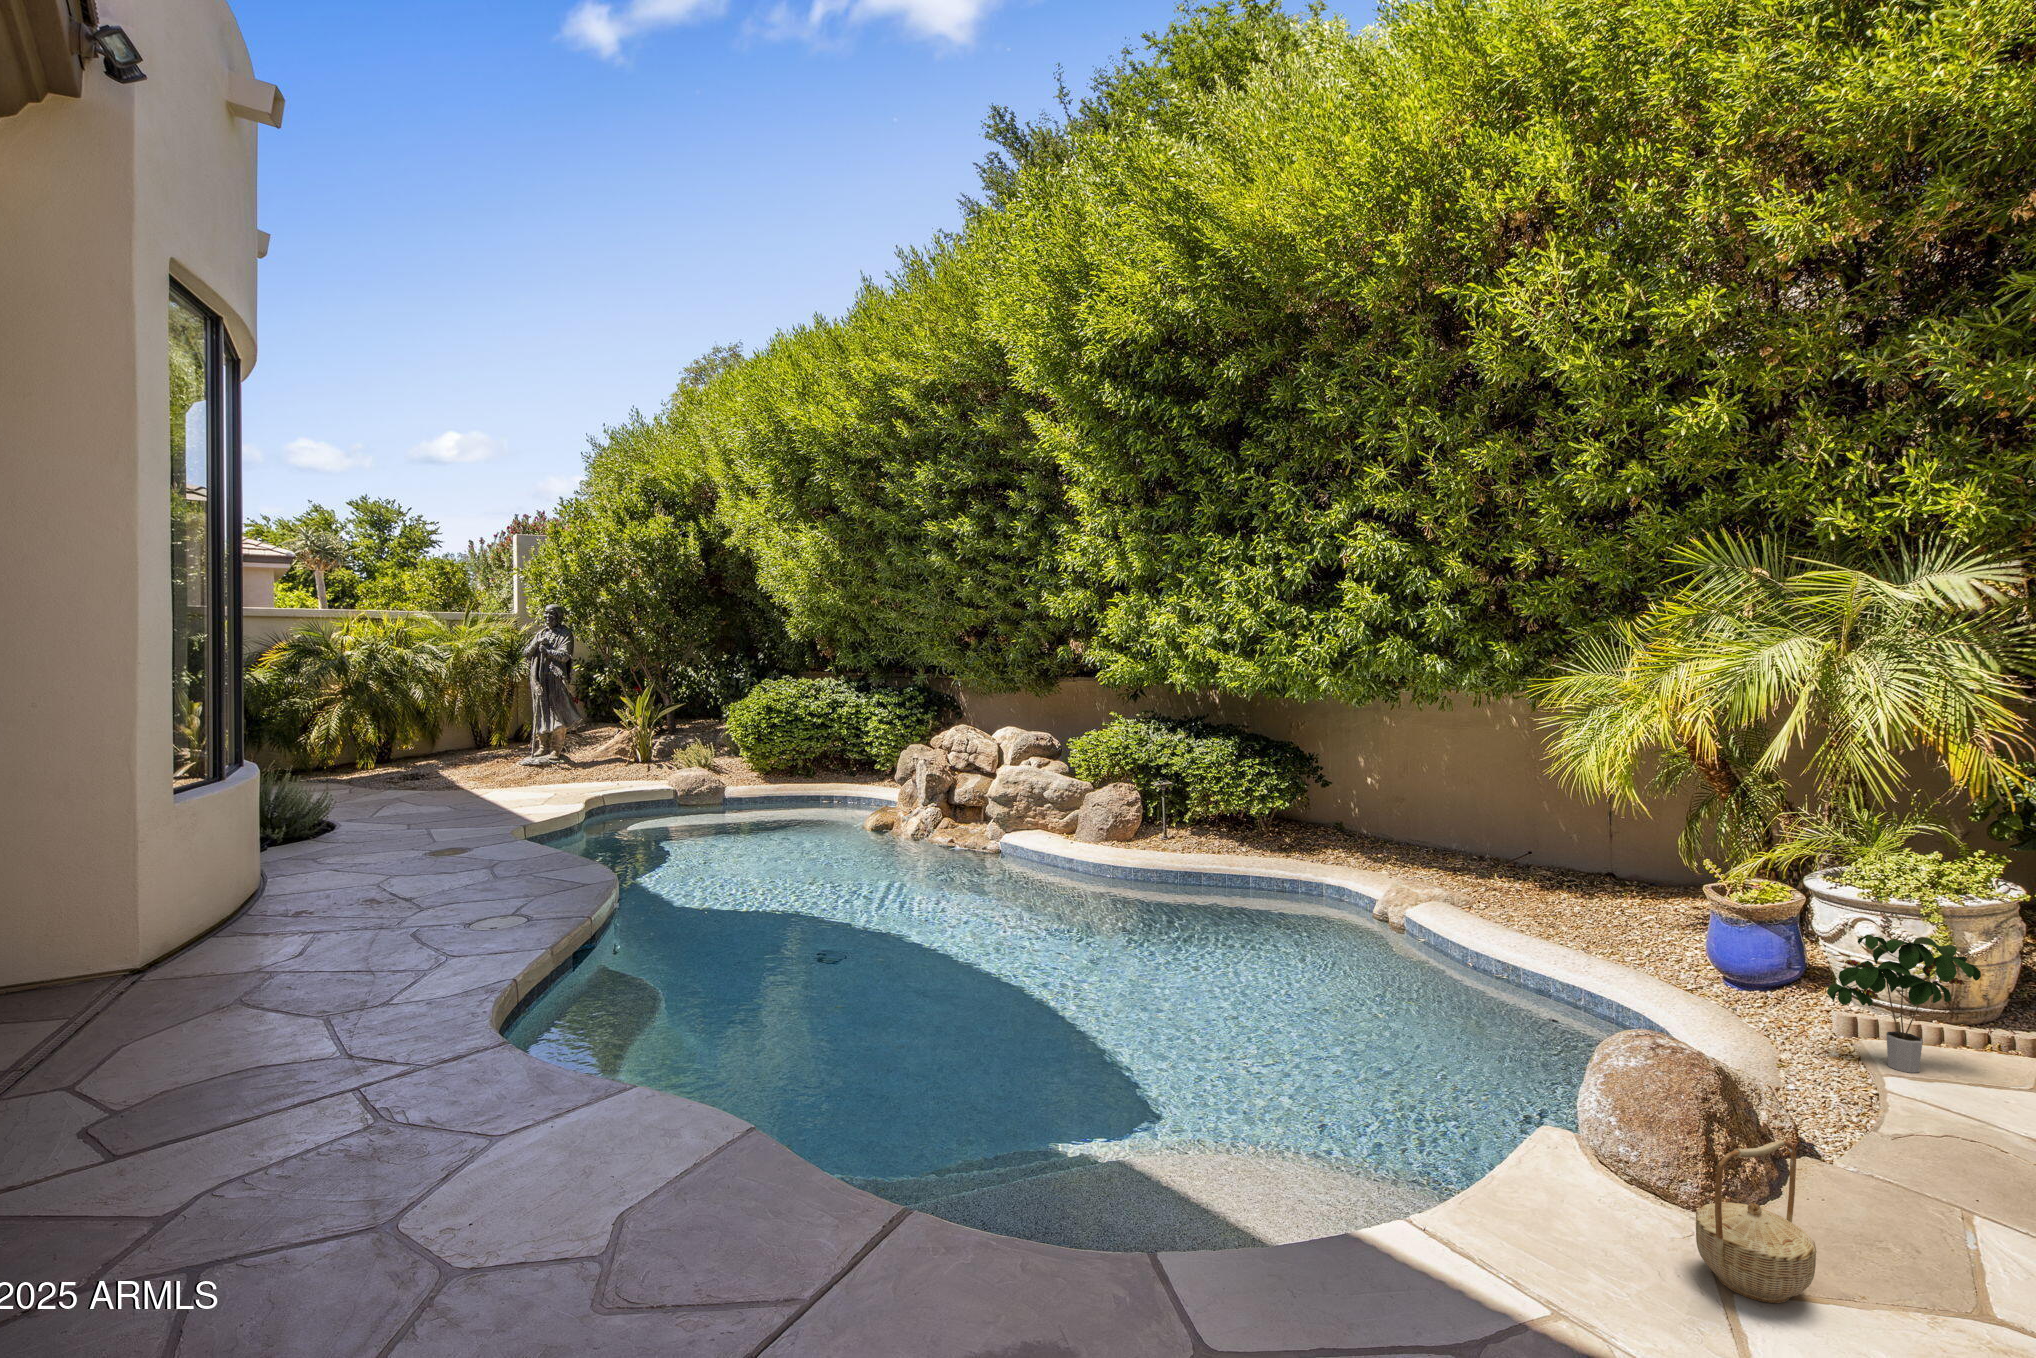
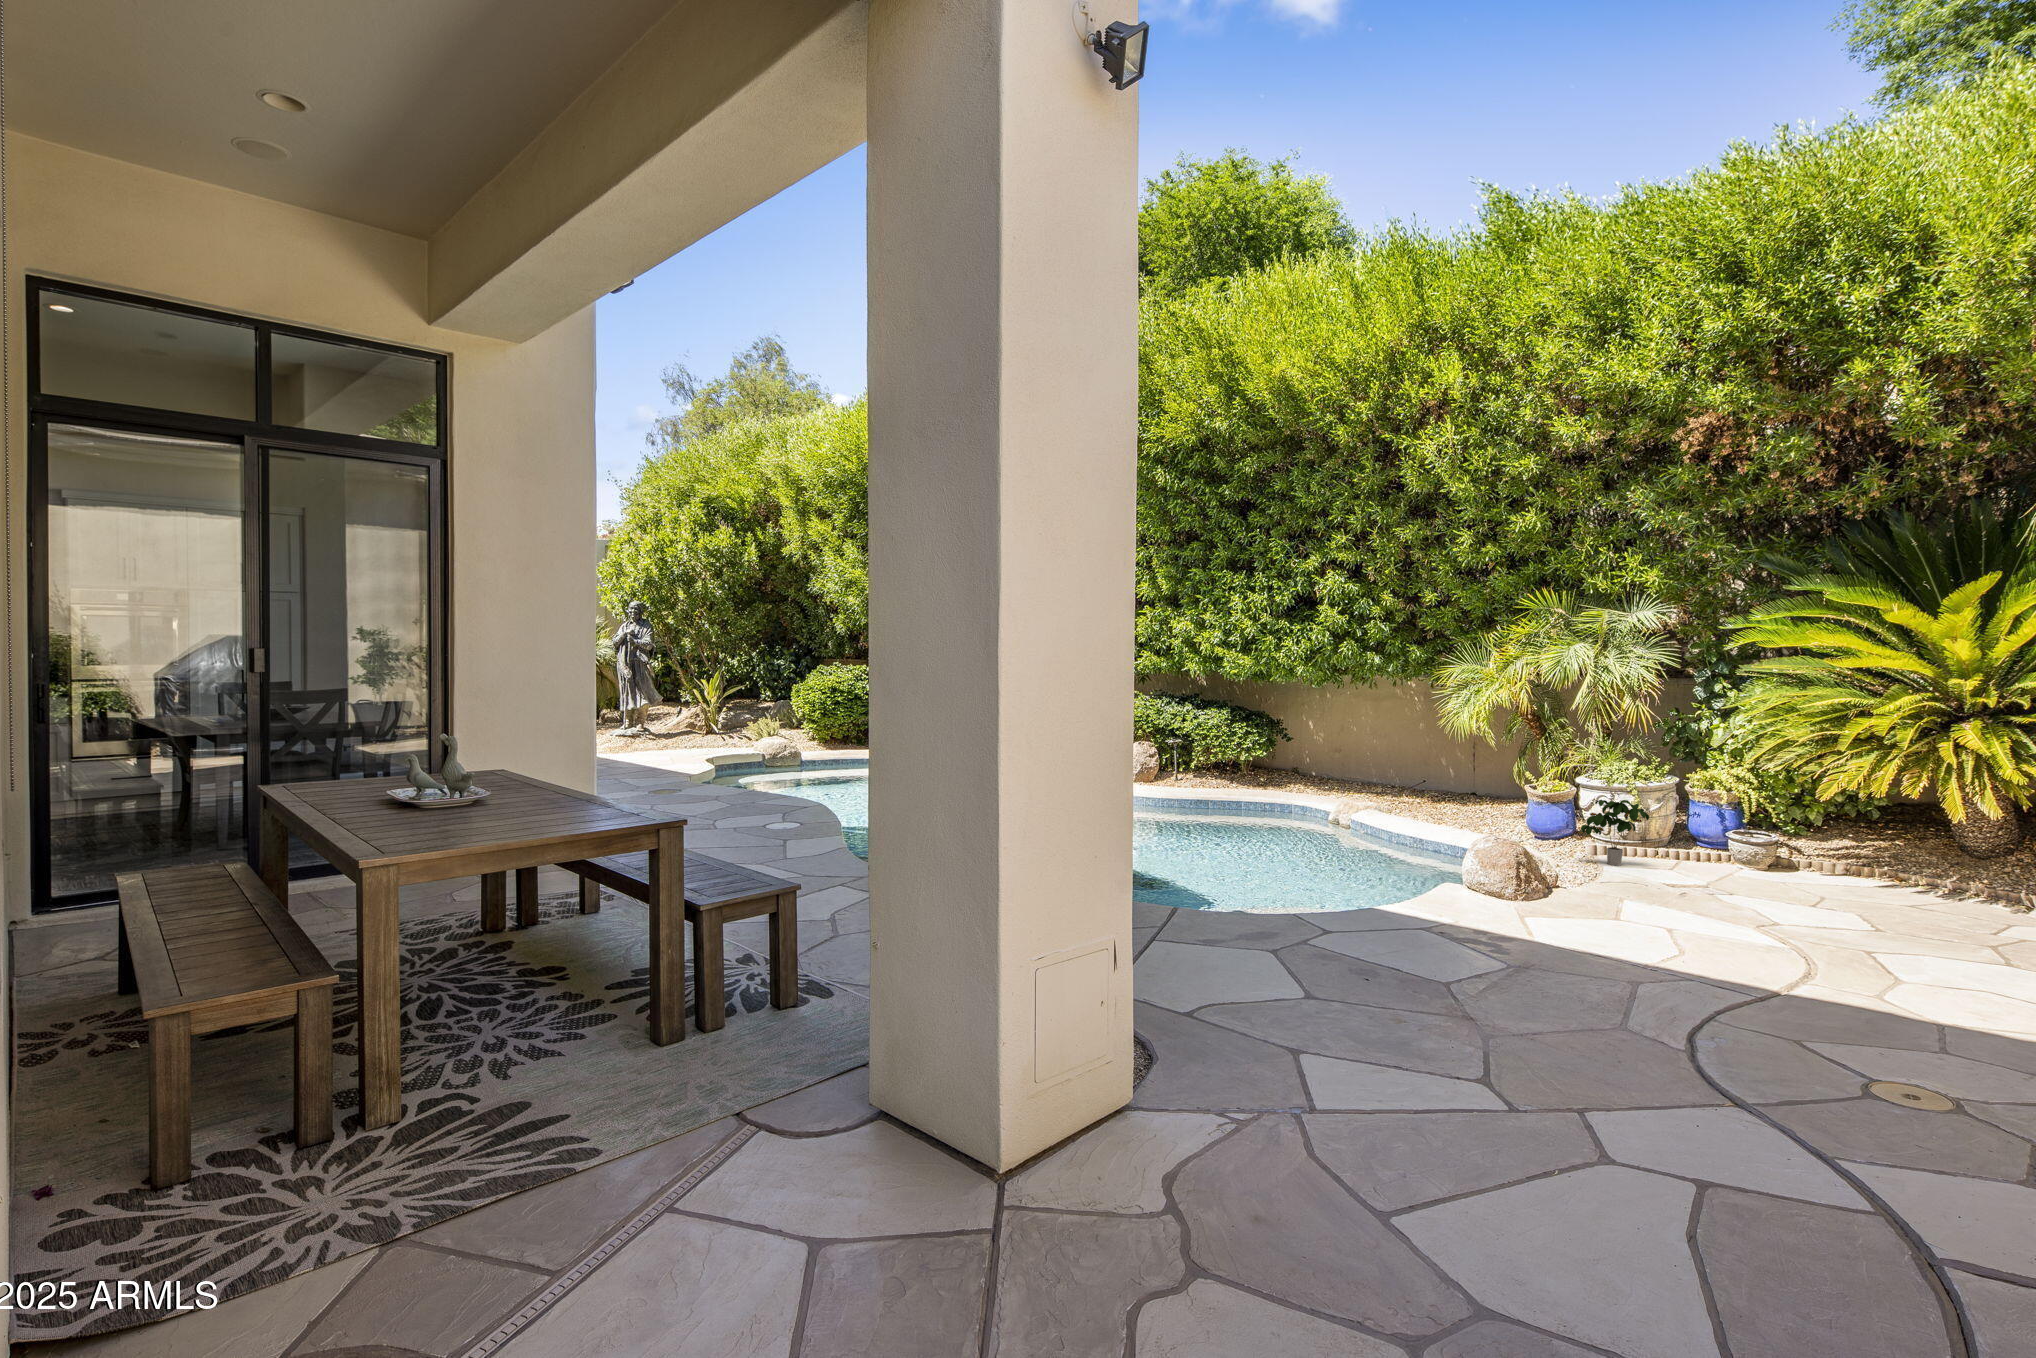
basket: present [1696,1140,1816,1303] -> none [1515,855,1558,914]

